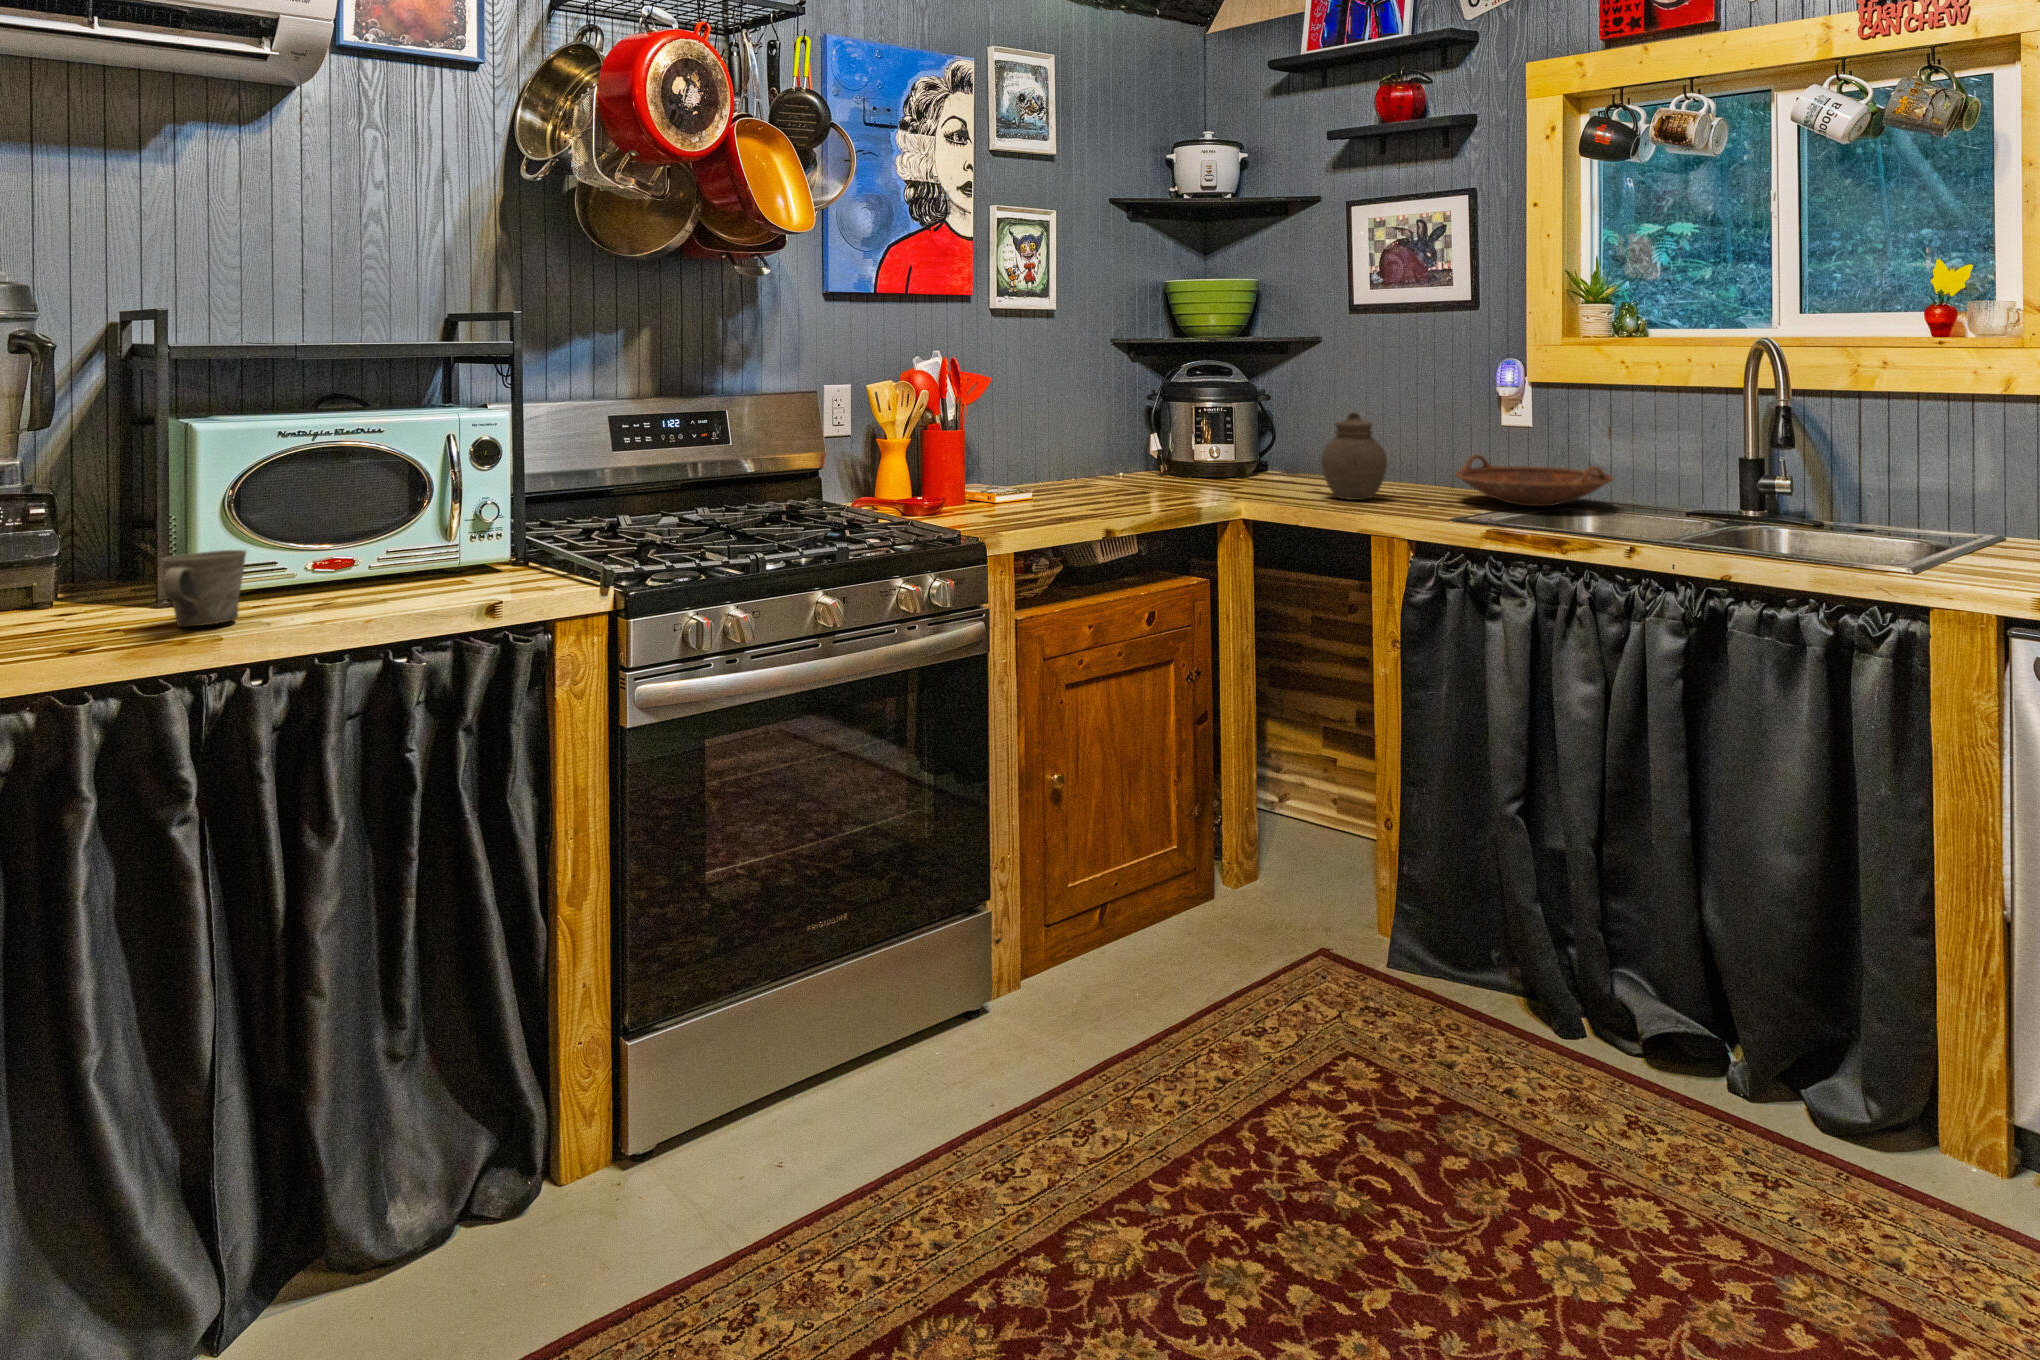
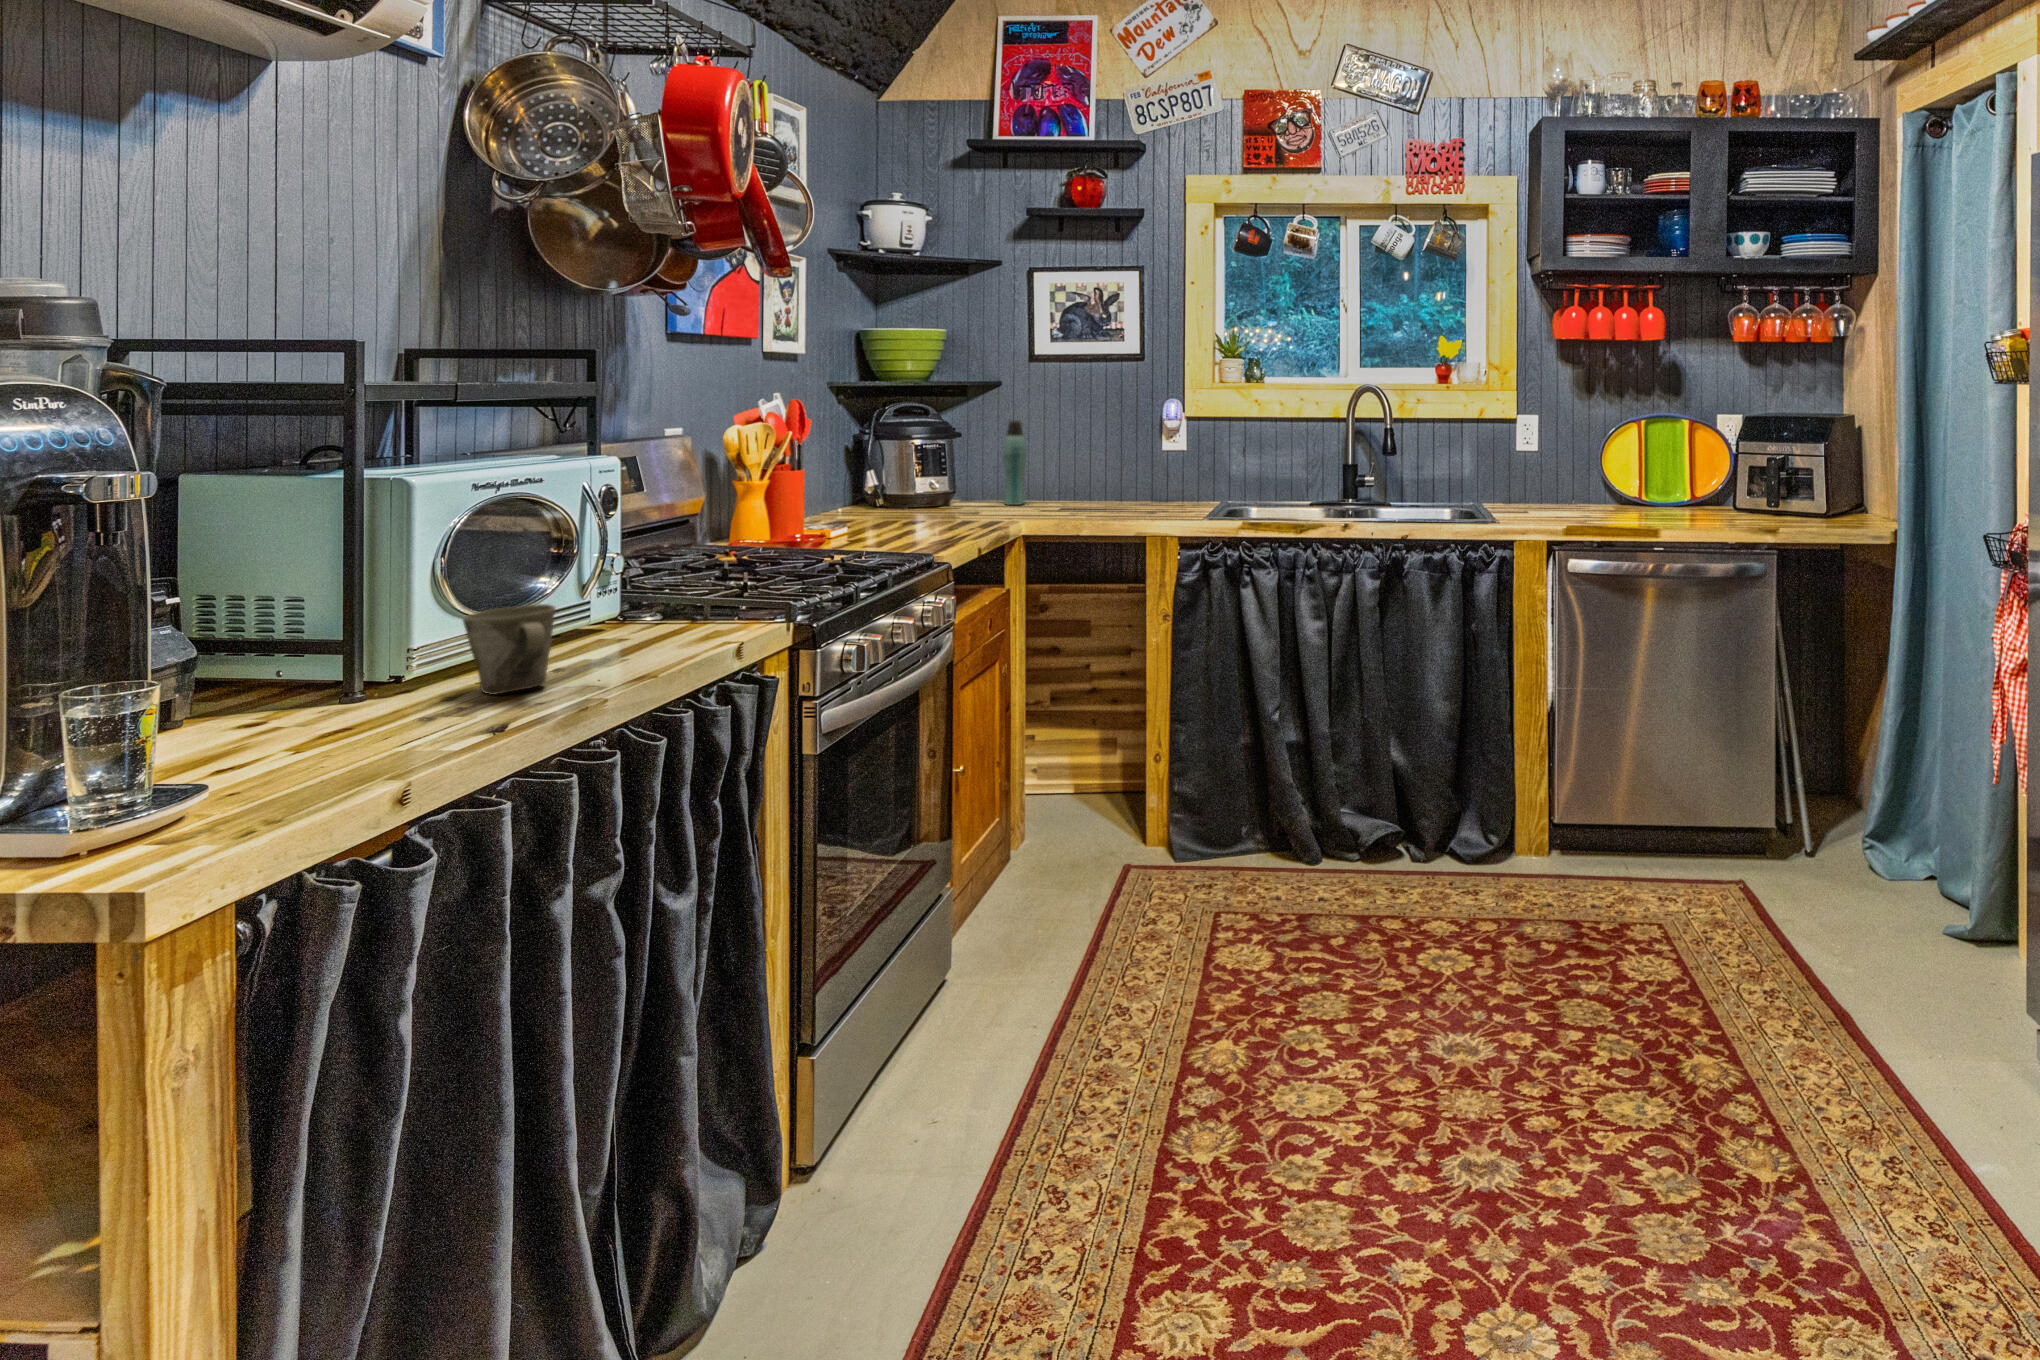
bottle: none [1291,383,1318,482] -> present [1003,420,1026,505]
jar: present [1321,413,1387,500] -> none [1065,442,1117,514]
bowl: present [1455,454,1613,507] -> none [1153,473,1263,509]

